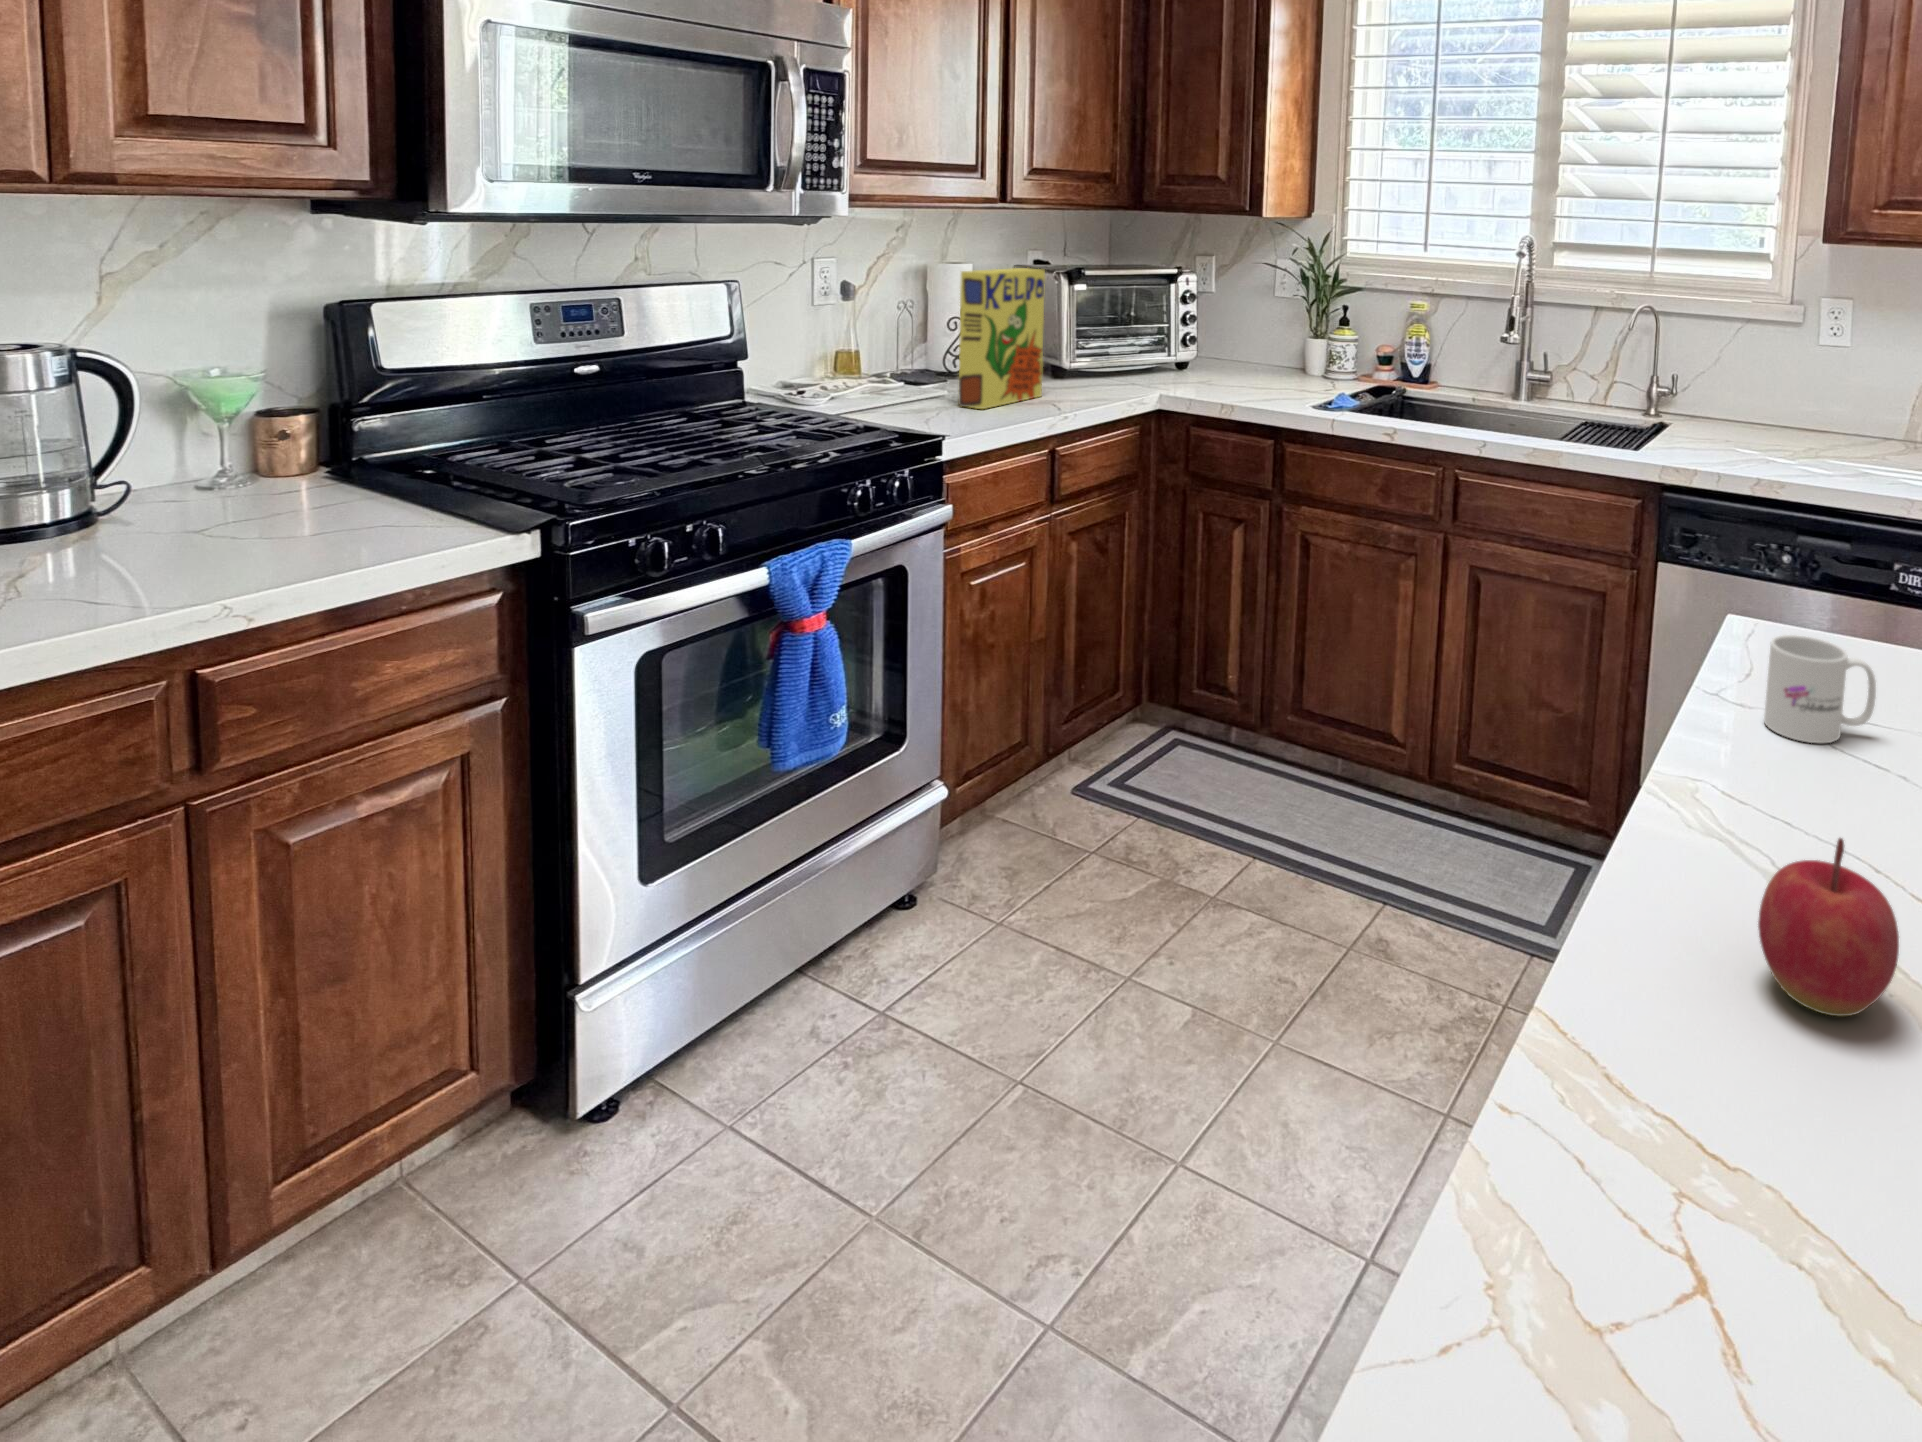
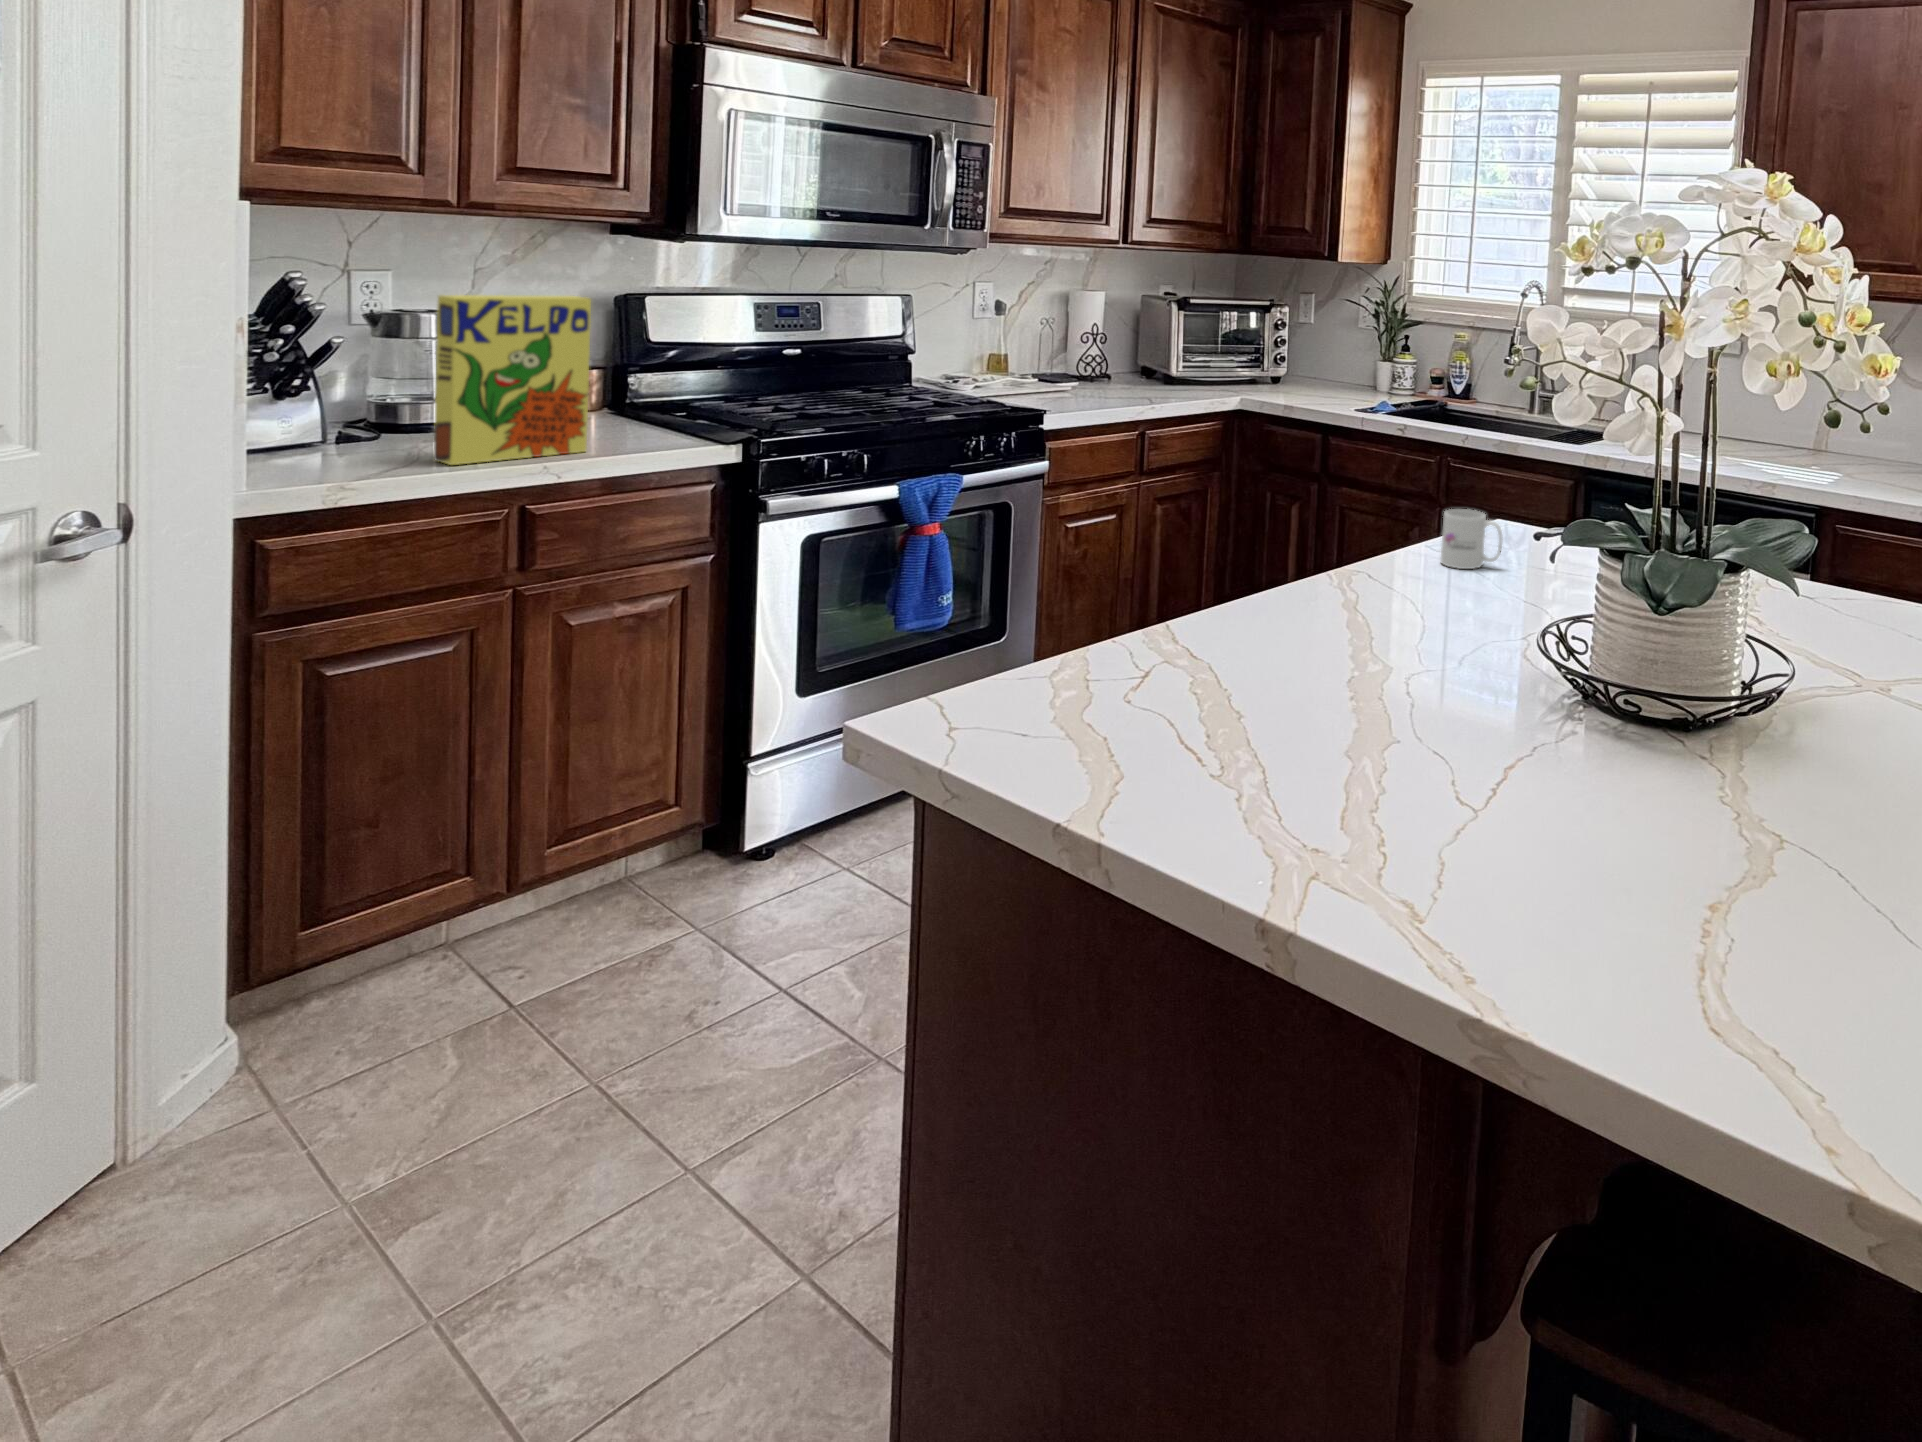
cereal box: present [958,268,1045,409] -> present [434,295,591,465]
apple: present [1758,838,1899,1016] -> none [1277,551,1340,633]

